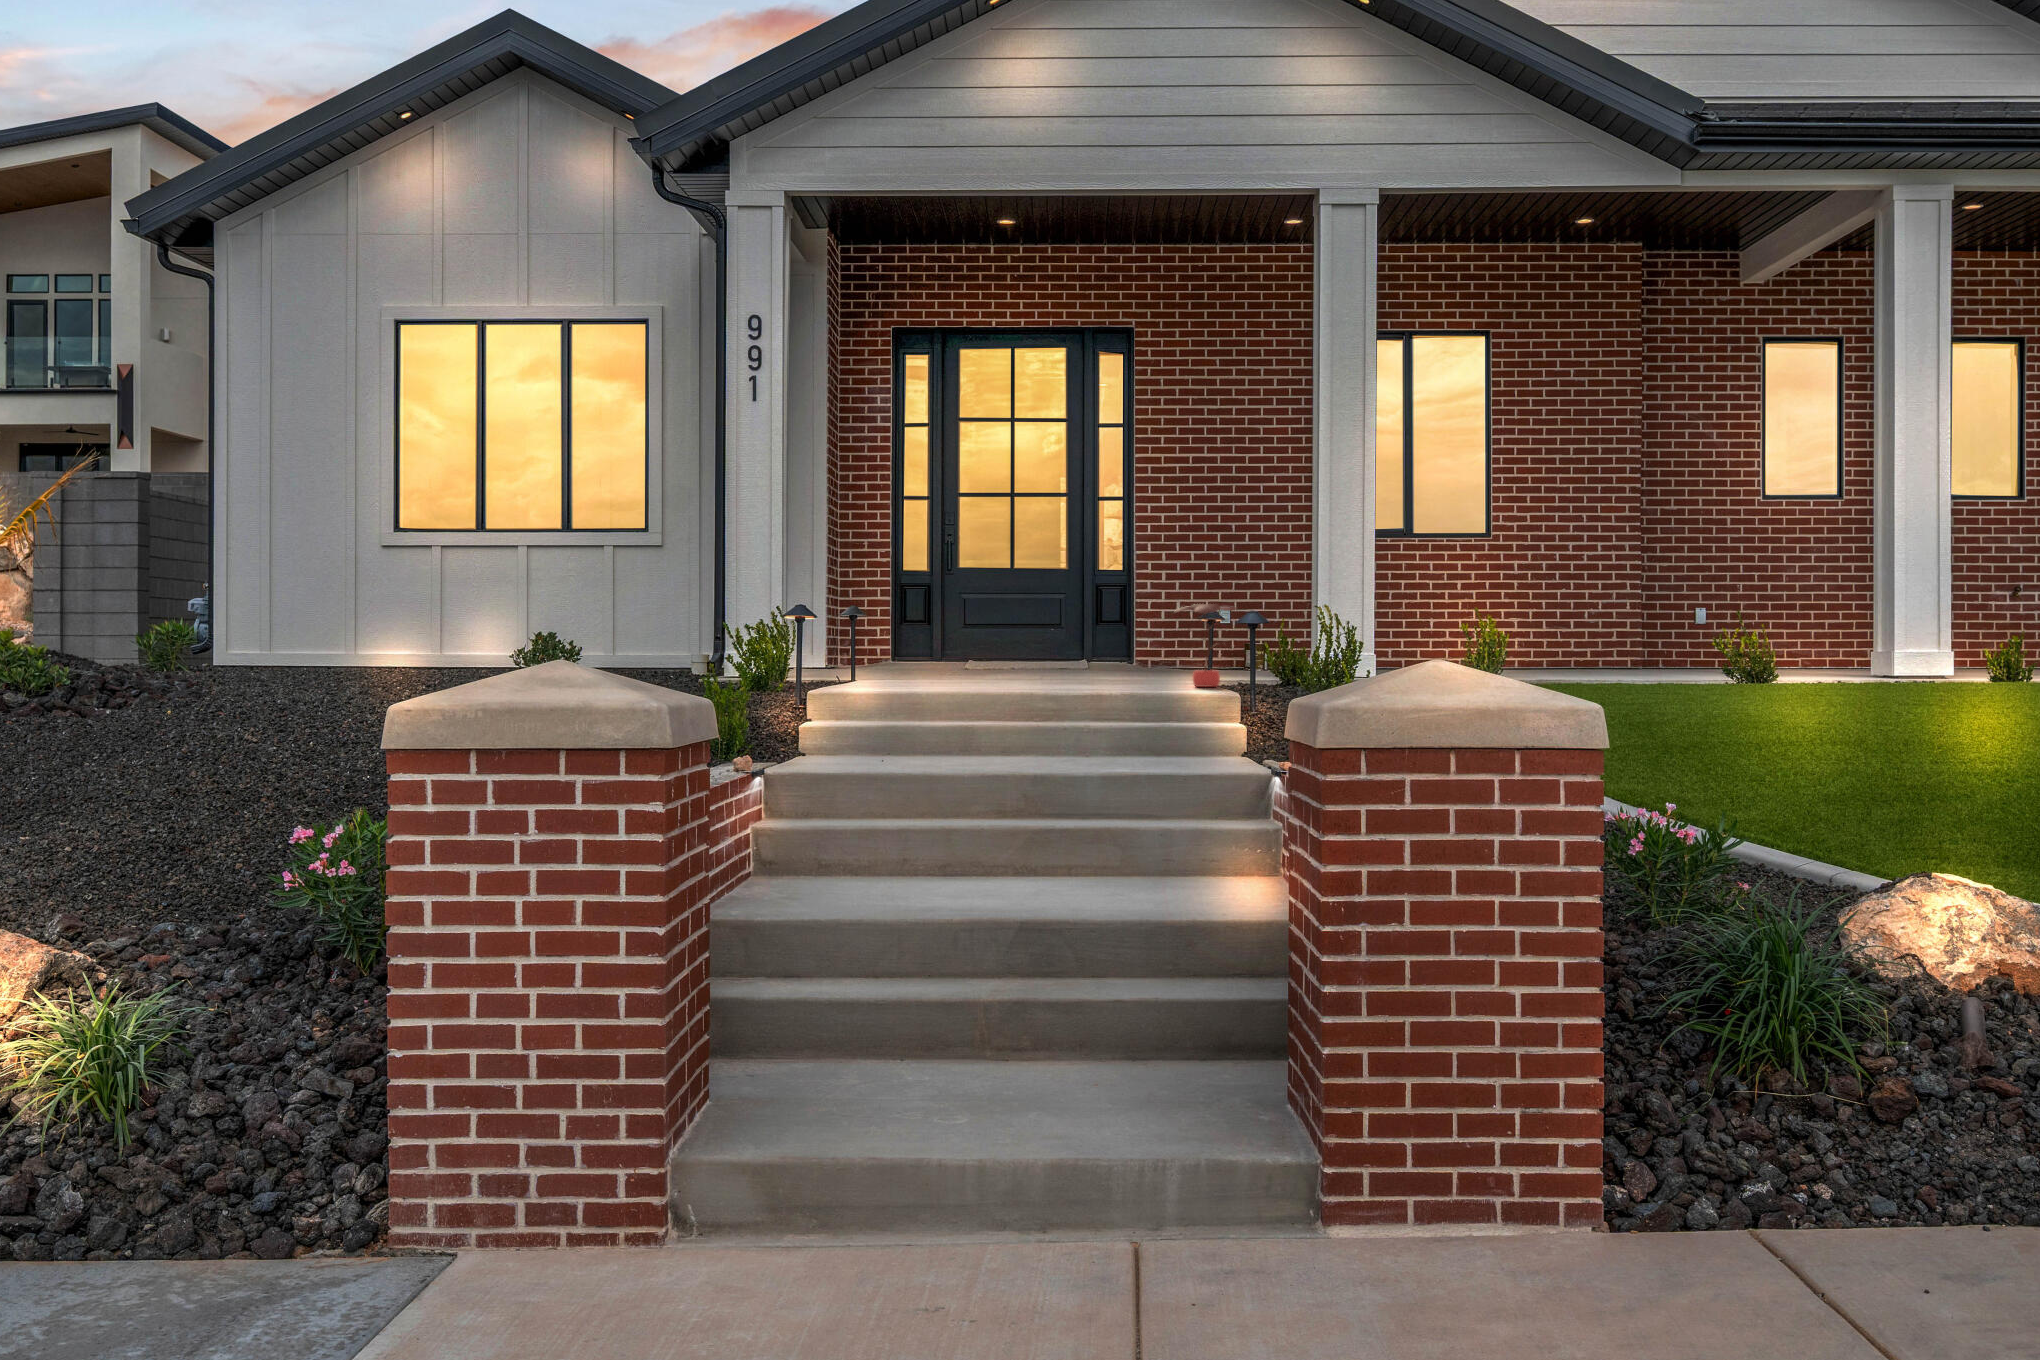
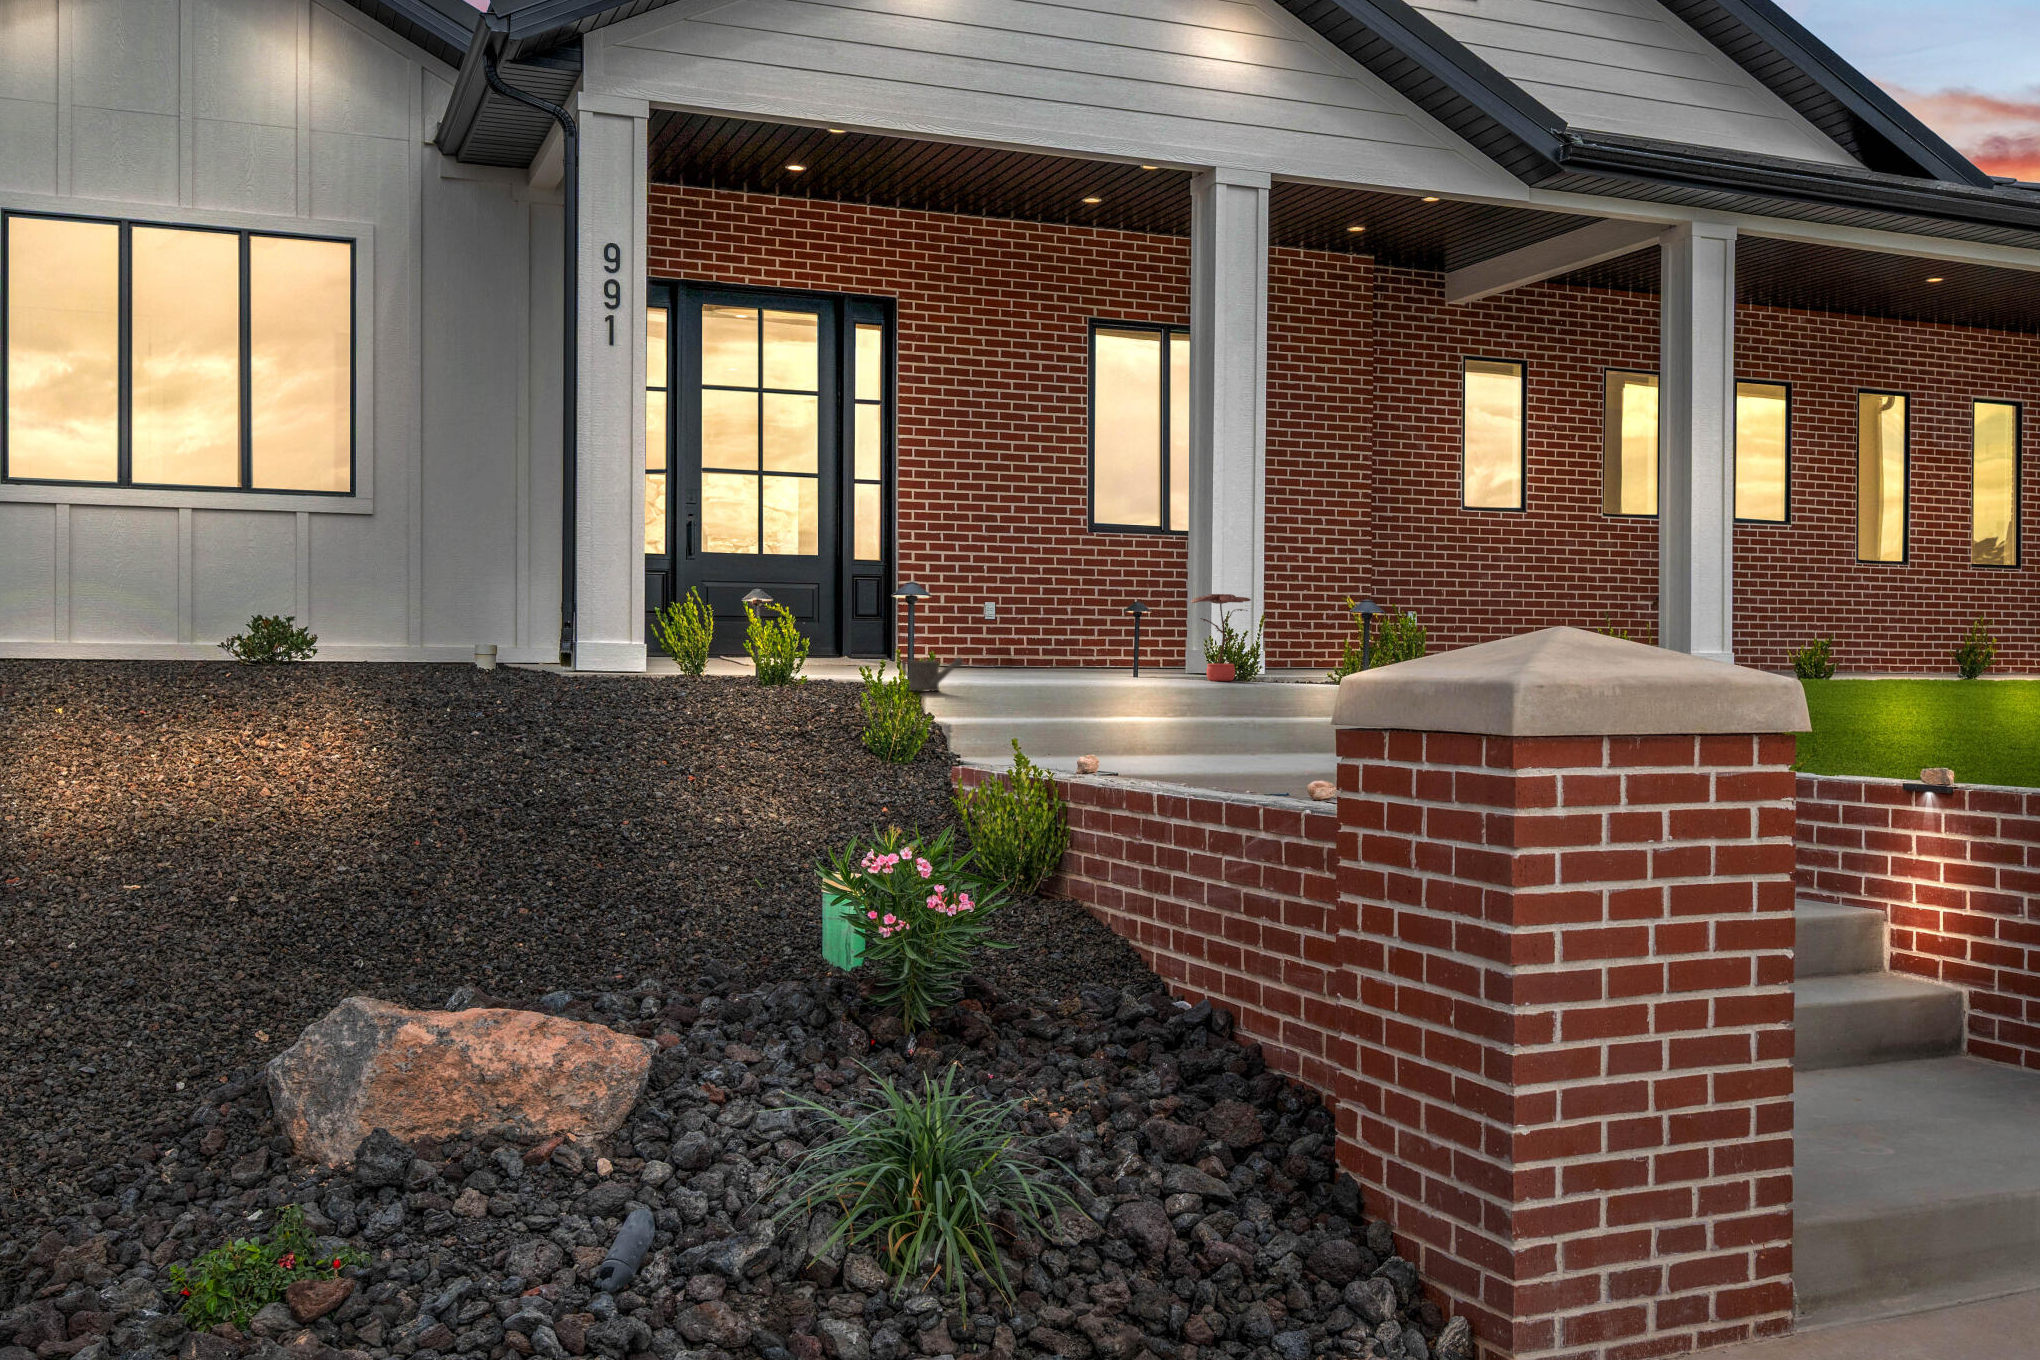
watering can: none [822,668,849,697] -> present [902,658,962,691]

